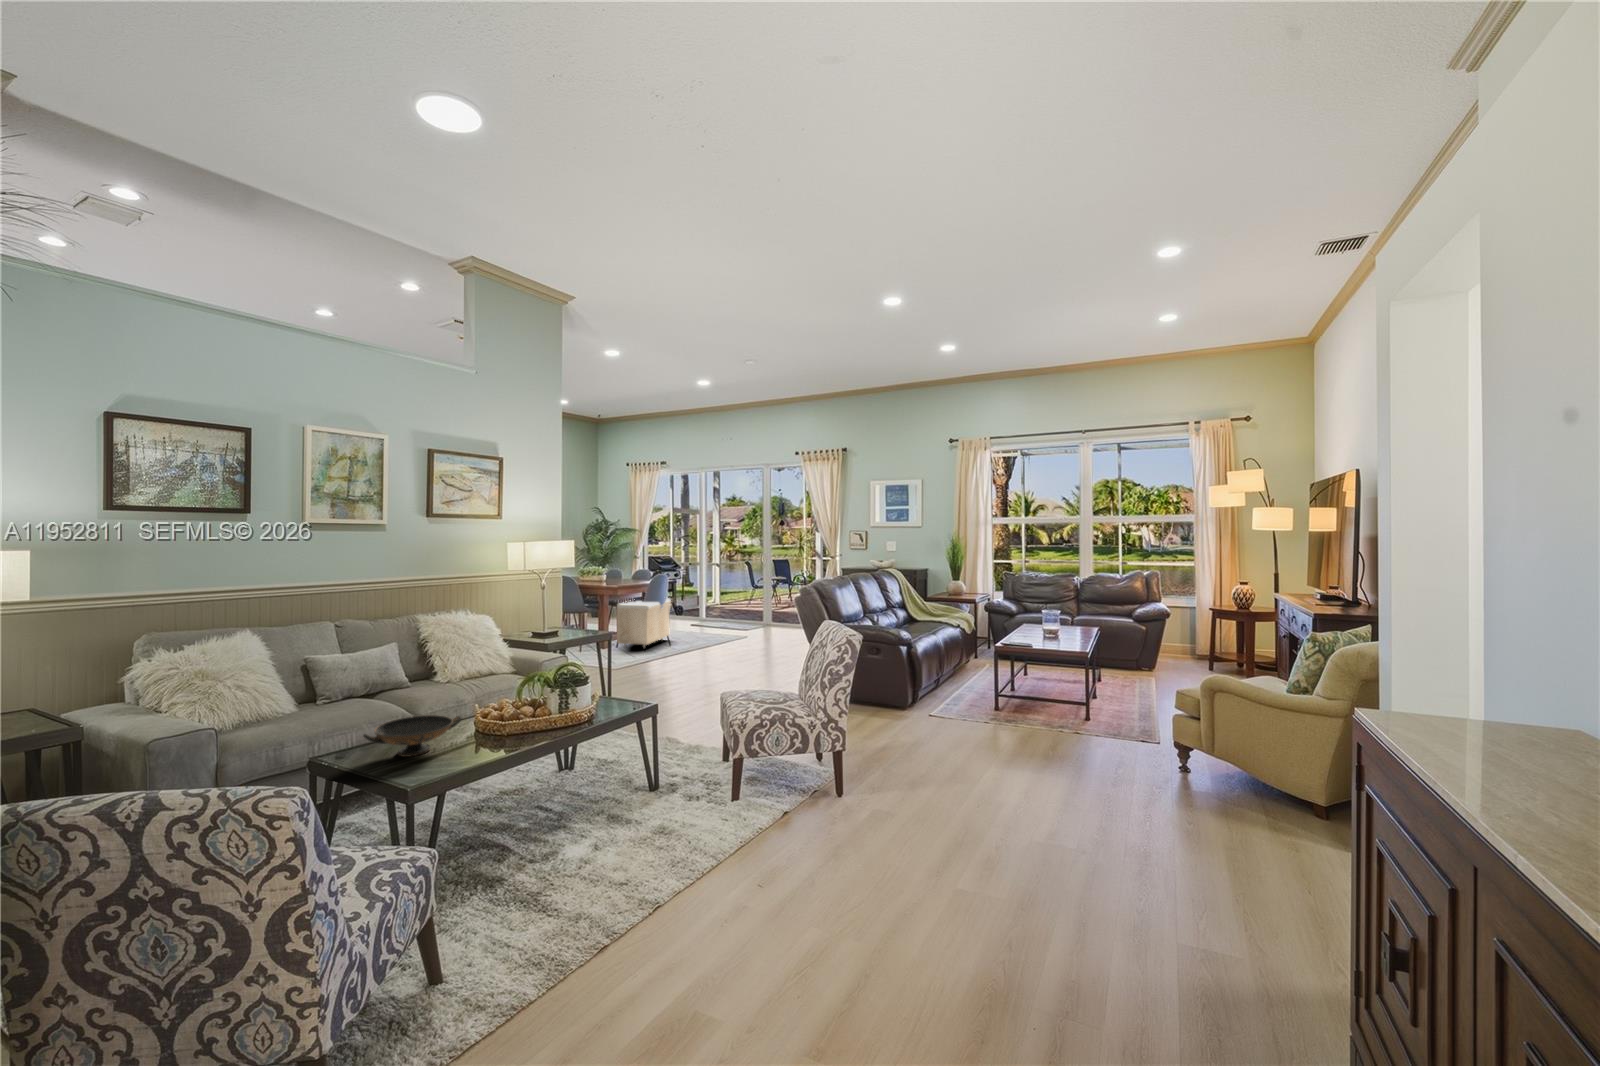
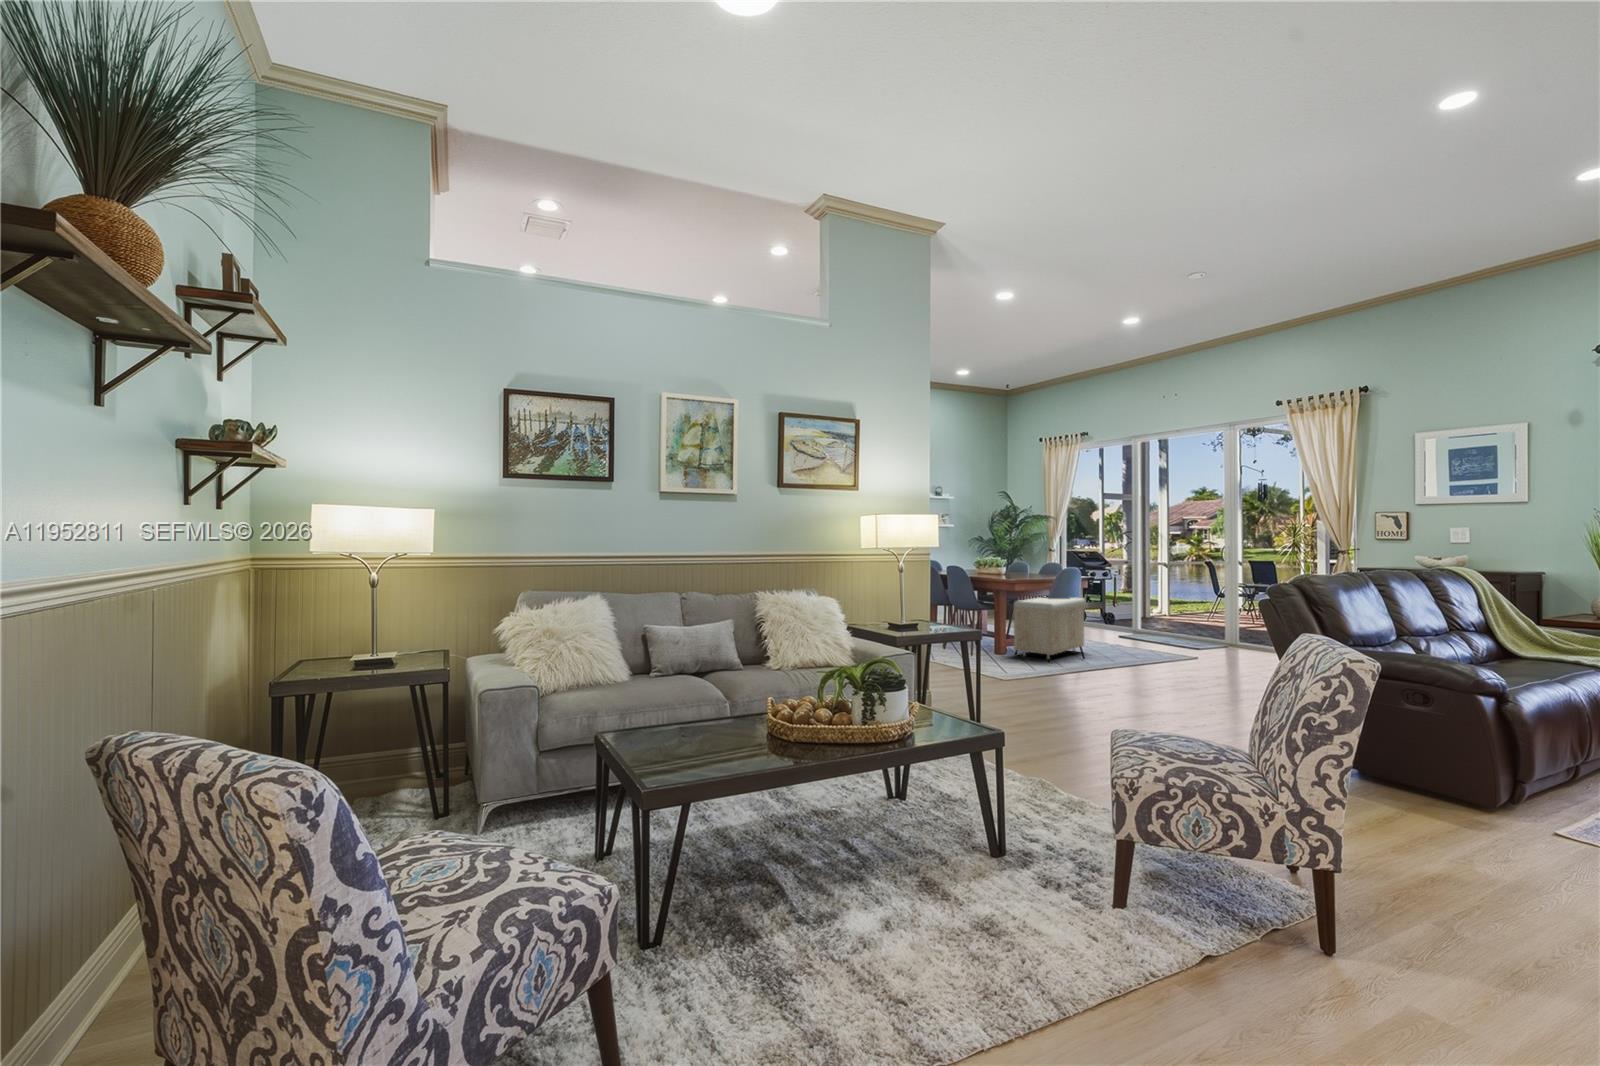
decorative bowl: present [363,715,461,757] -> none [637,702,742,750]

